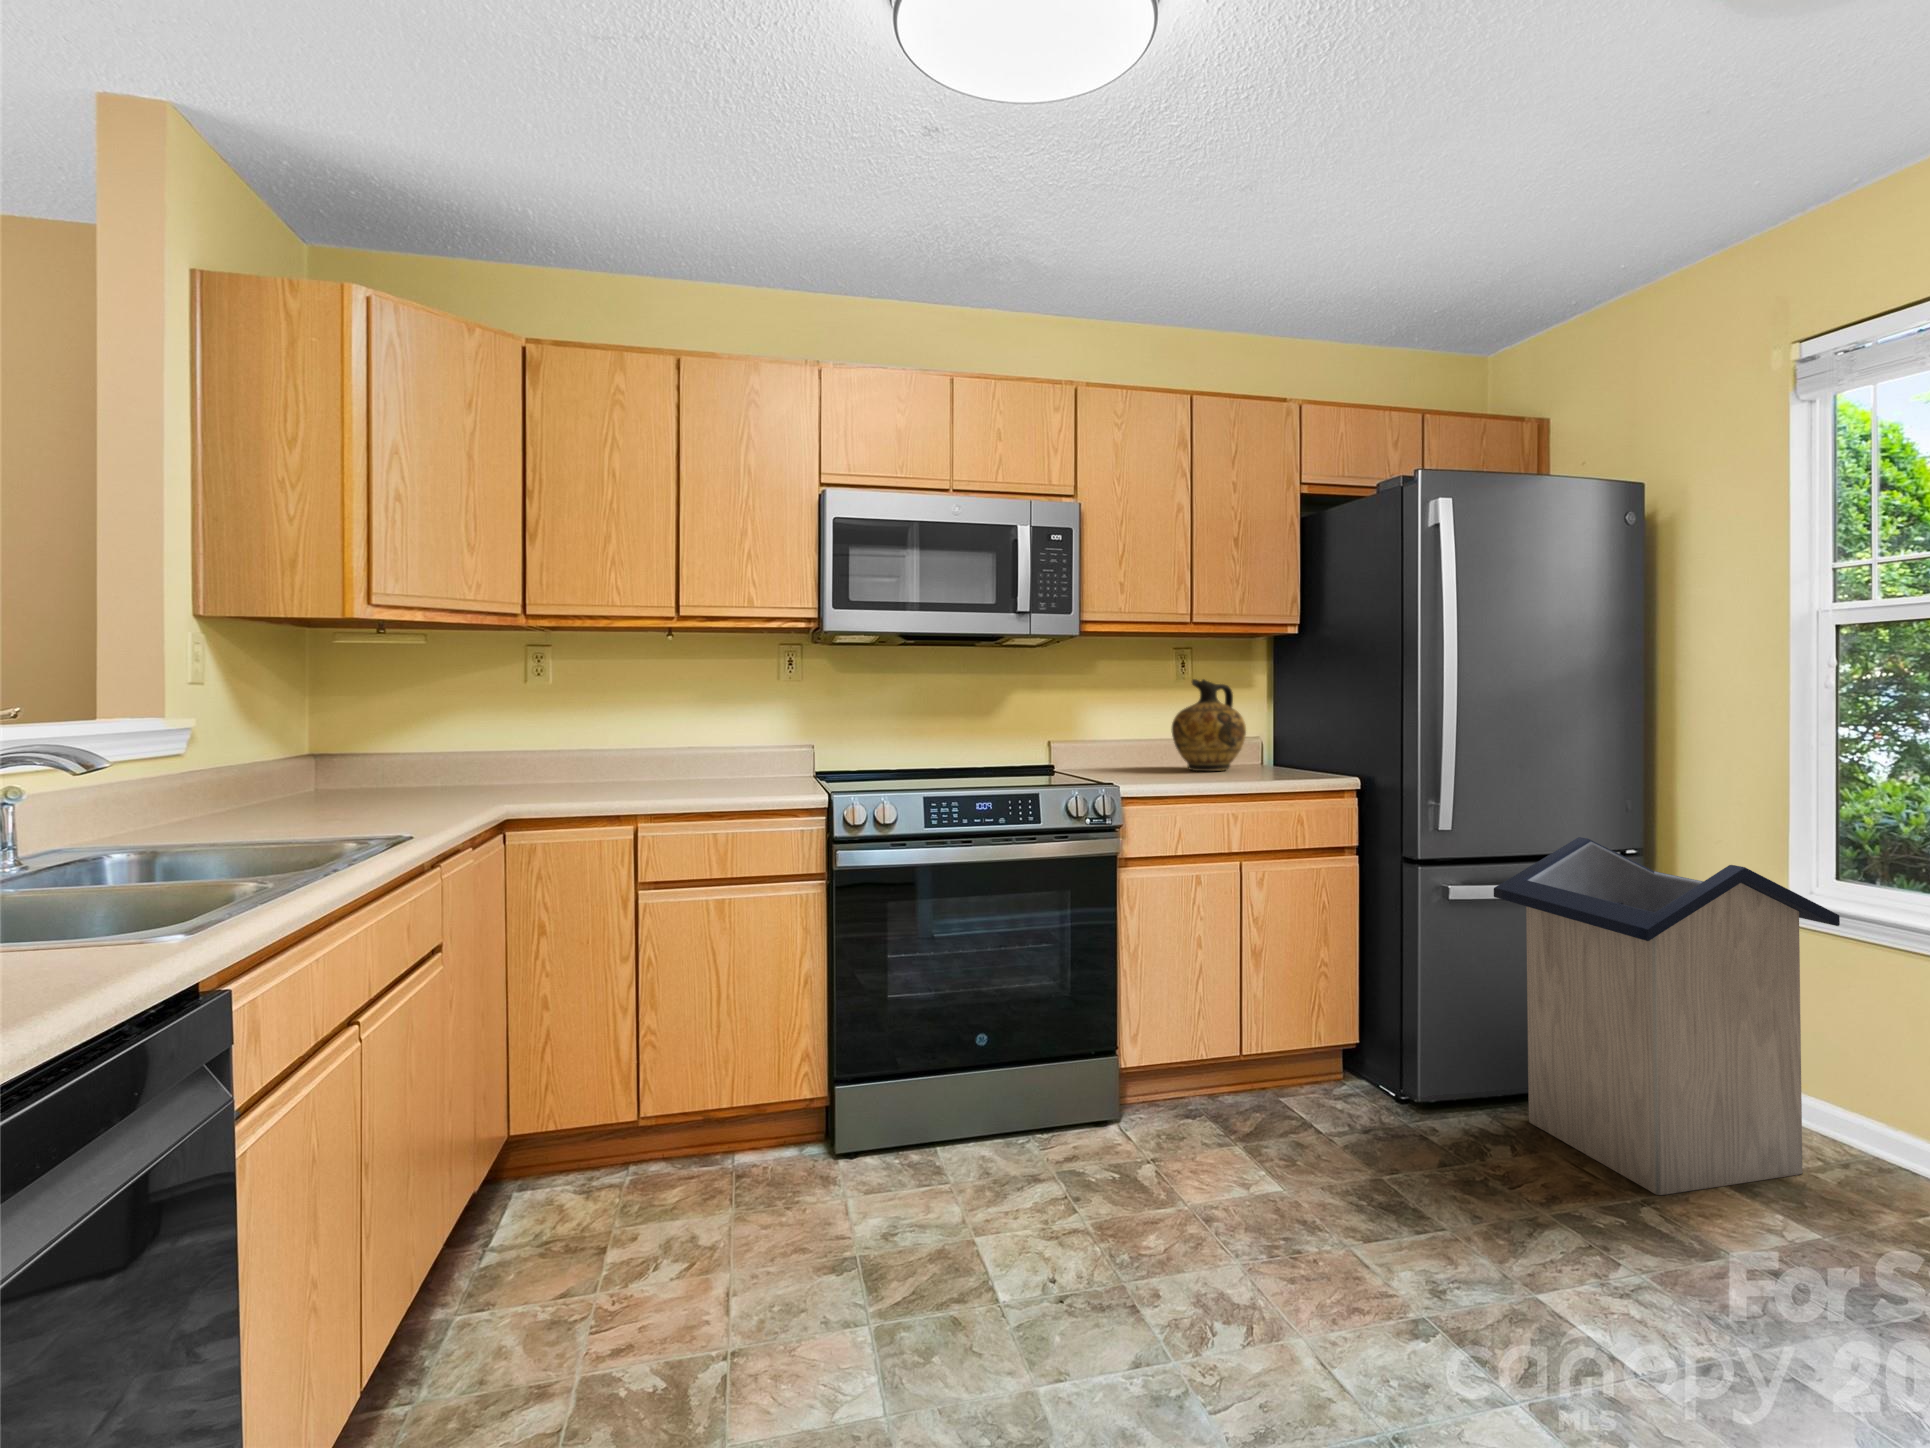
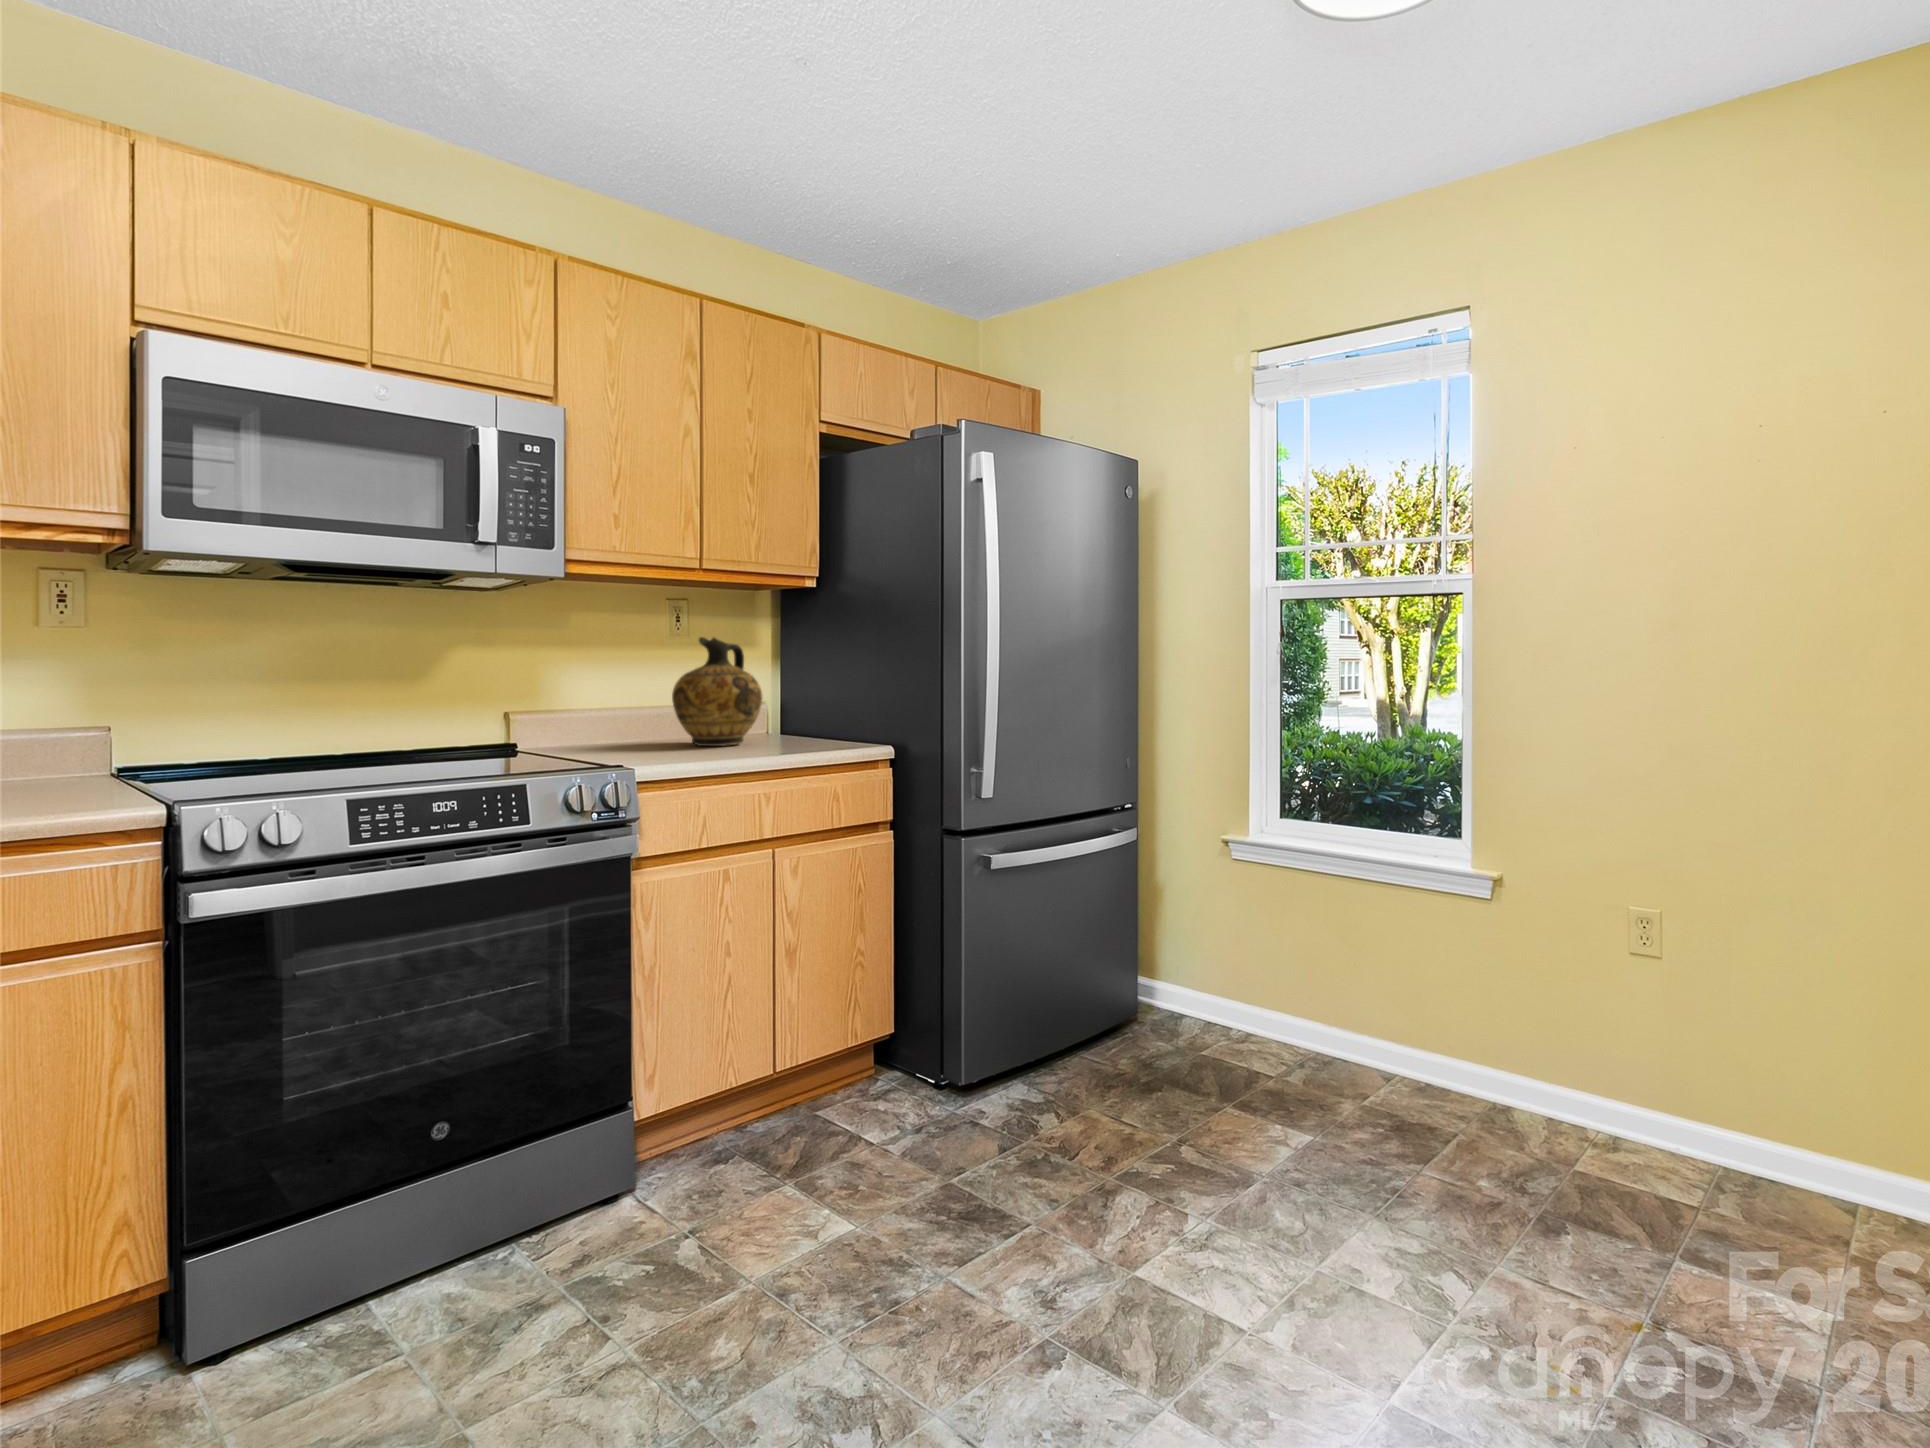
trash can: present [1494,837,1840,1195] -> none [1032,797,1307,1132]

